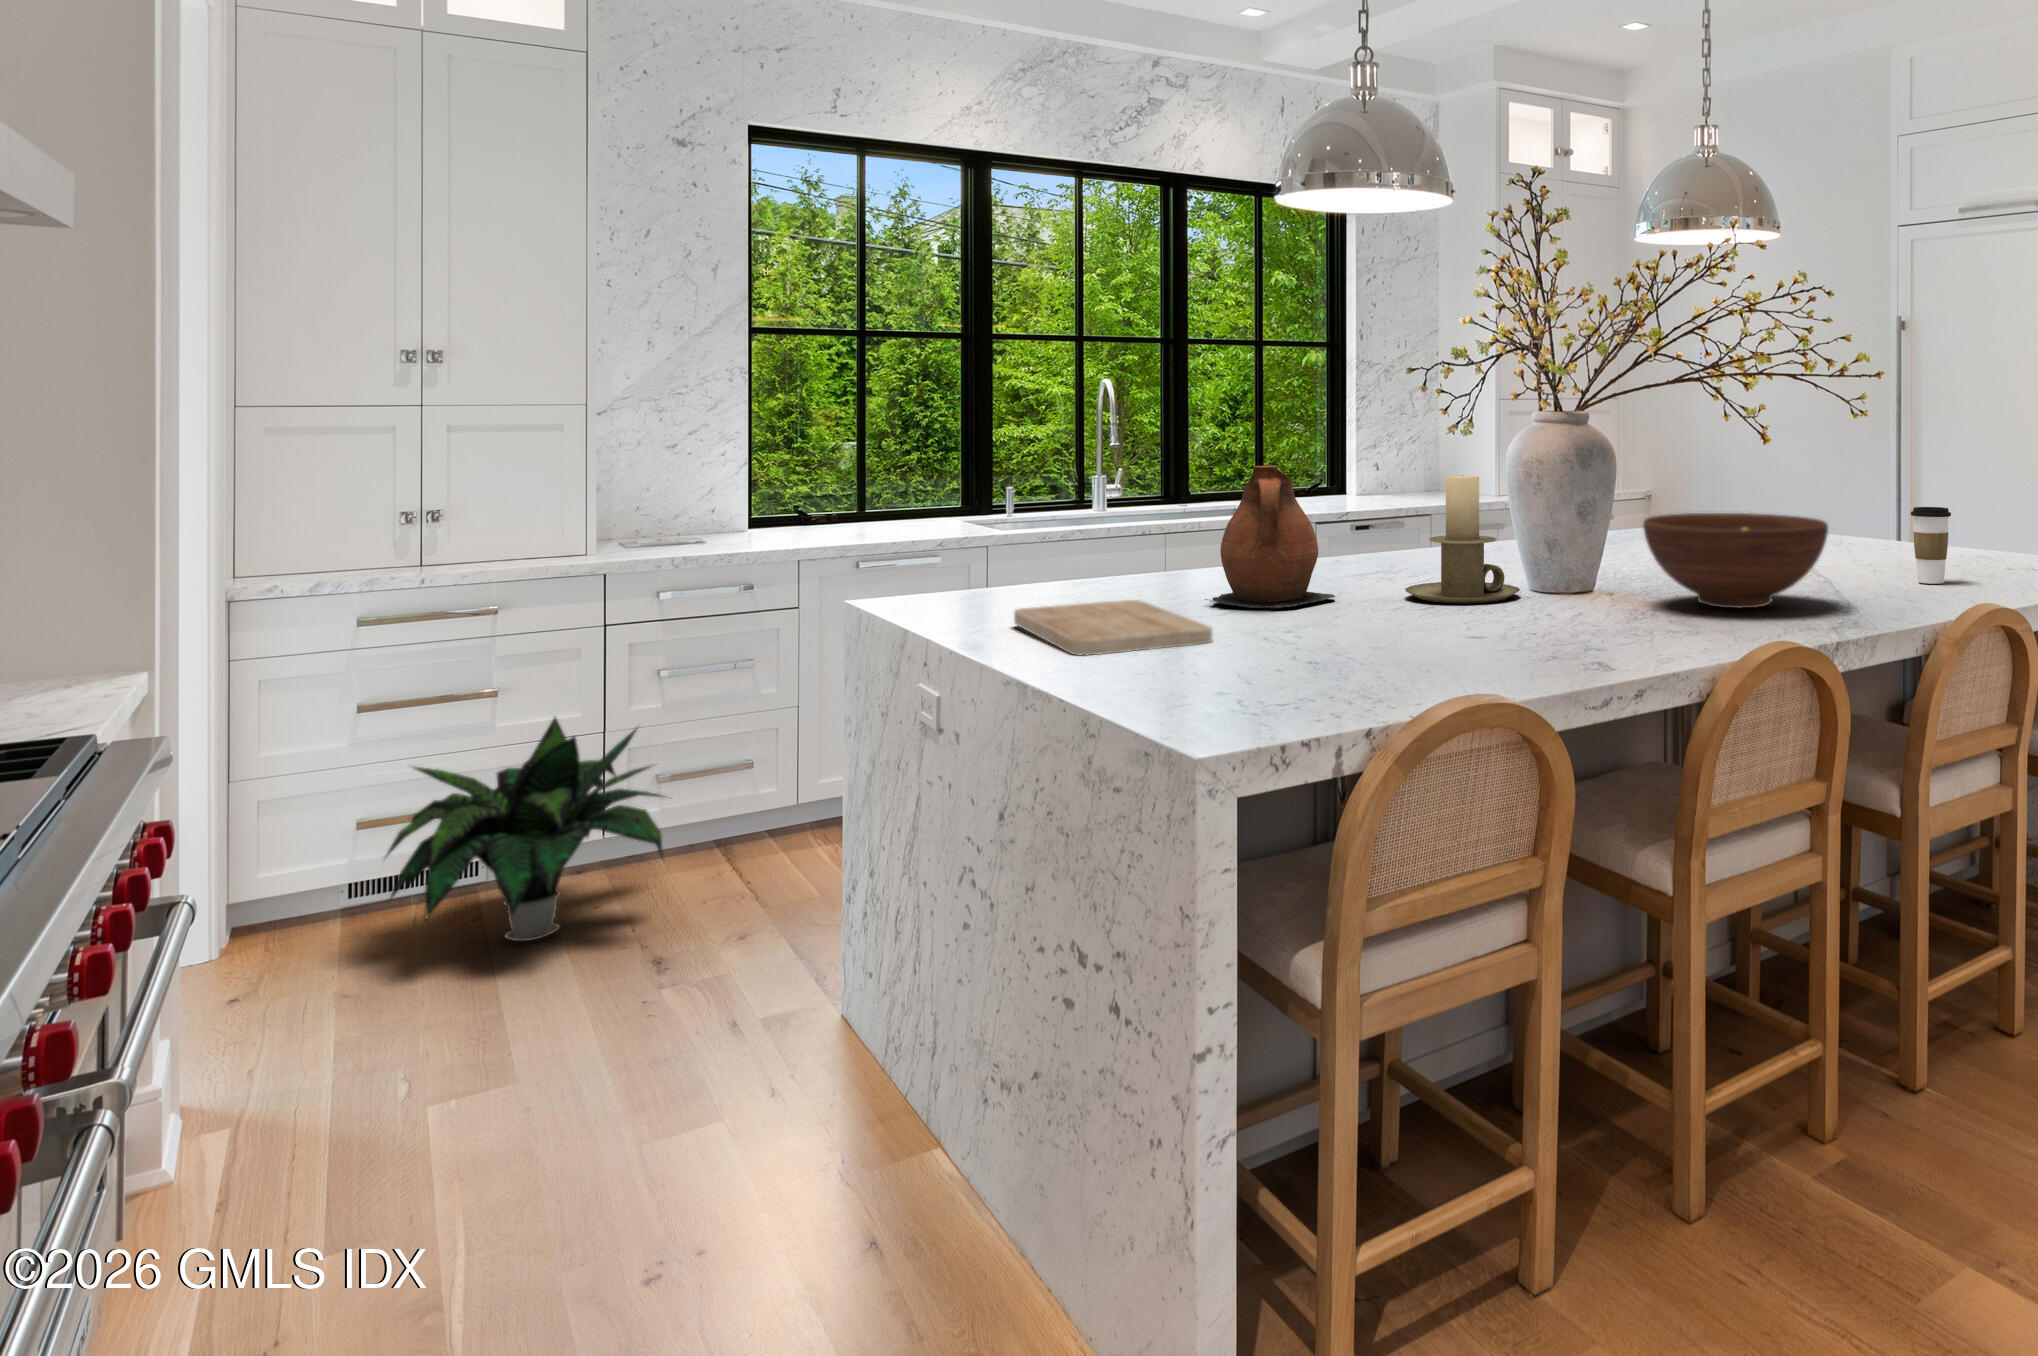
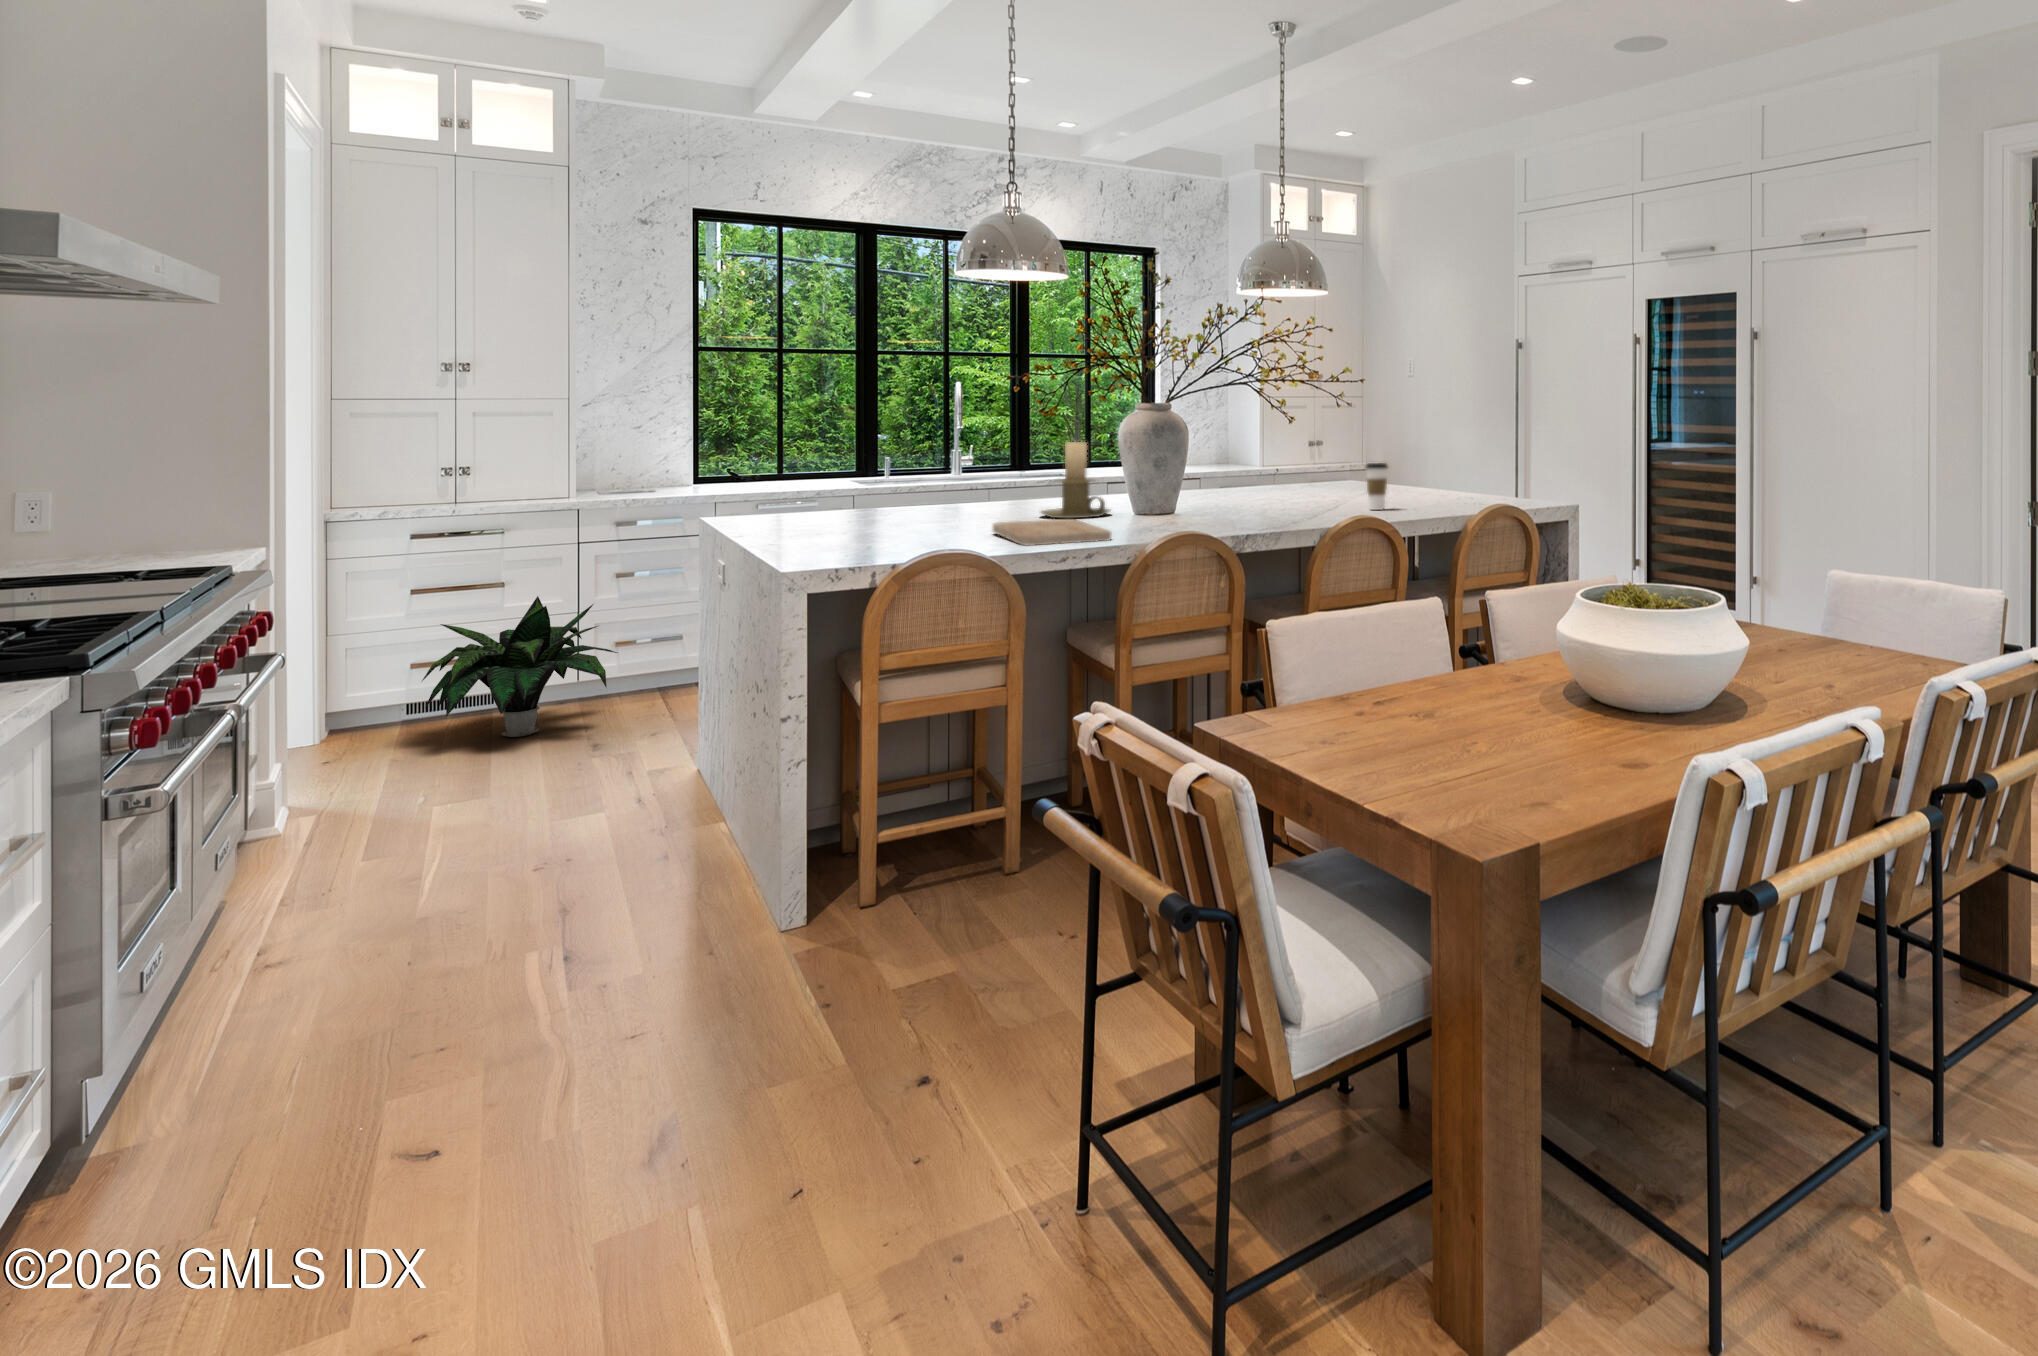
ceramic pitcher: present [1206,466,1335,608] -> none [912,435,998,520]
fruit bowl: present [1643,513,1828,608] -> none [1167,465,1277,520]
cutting board: present [1014,600,1212,656] -> present [993,519,1111,546]

